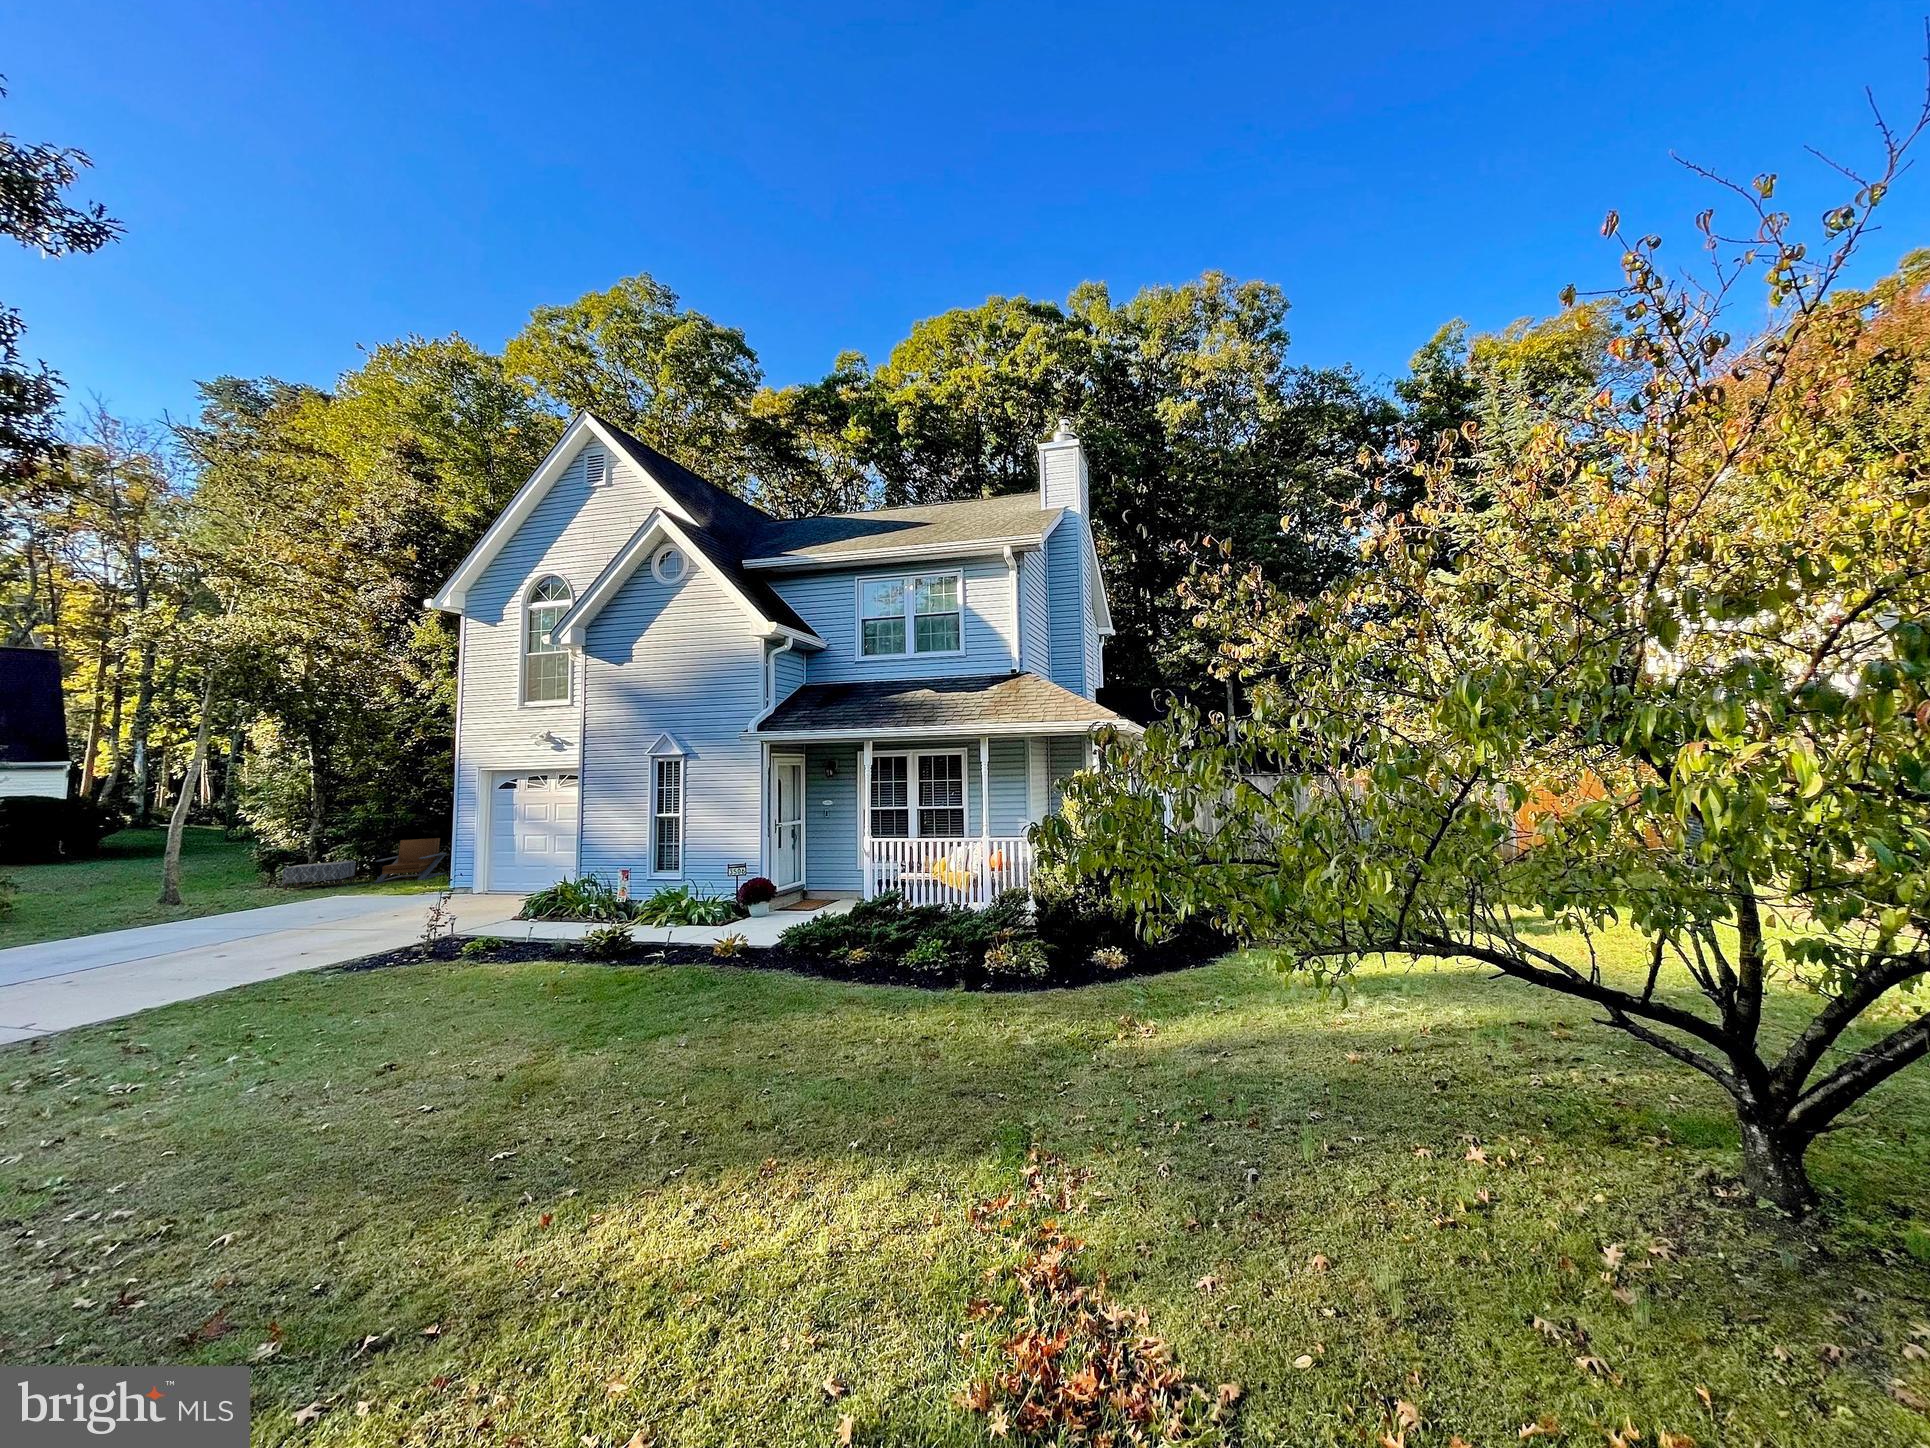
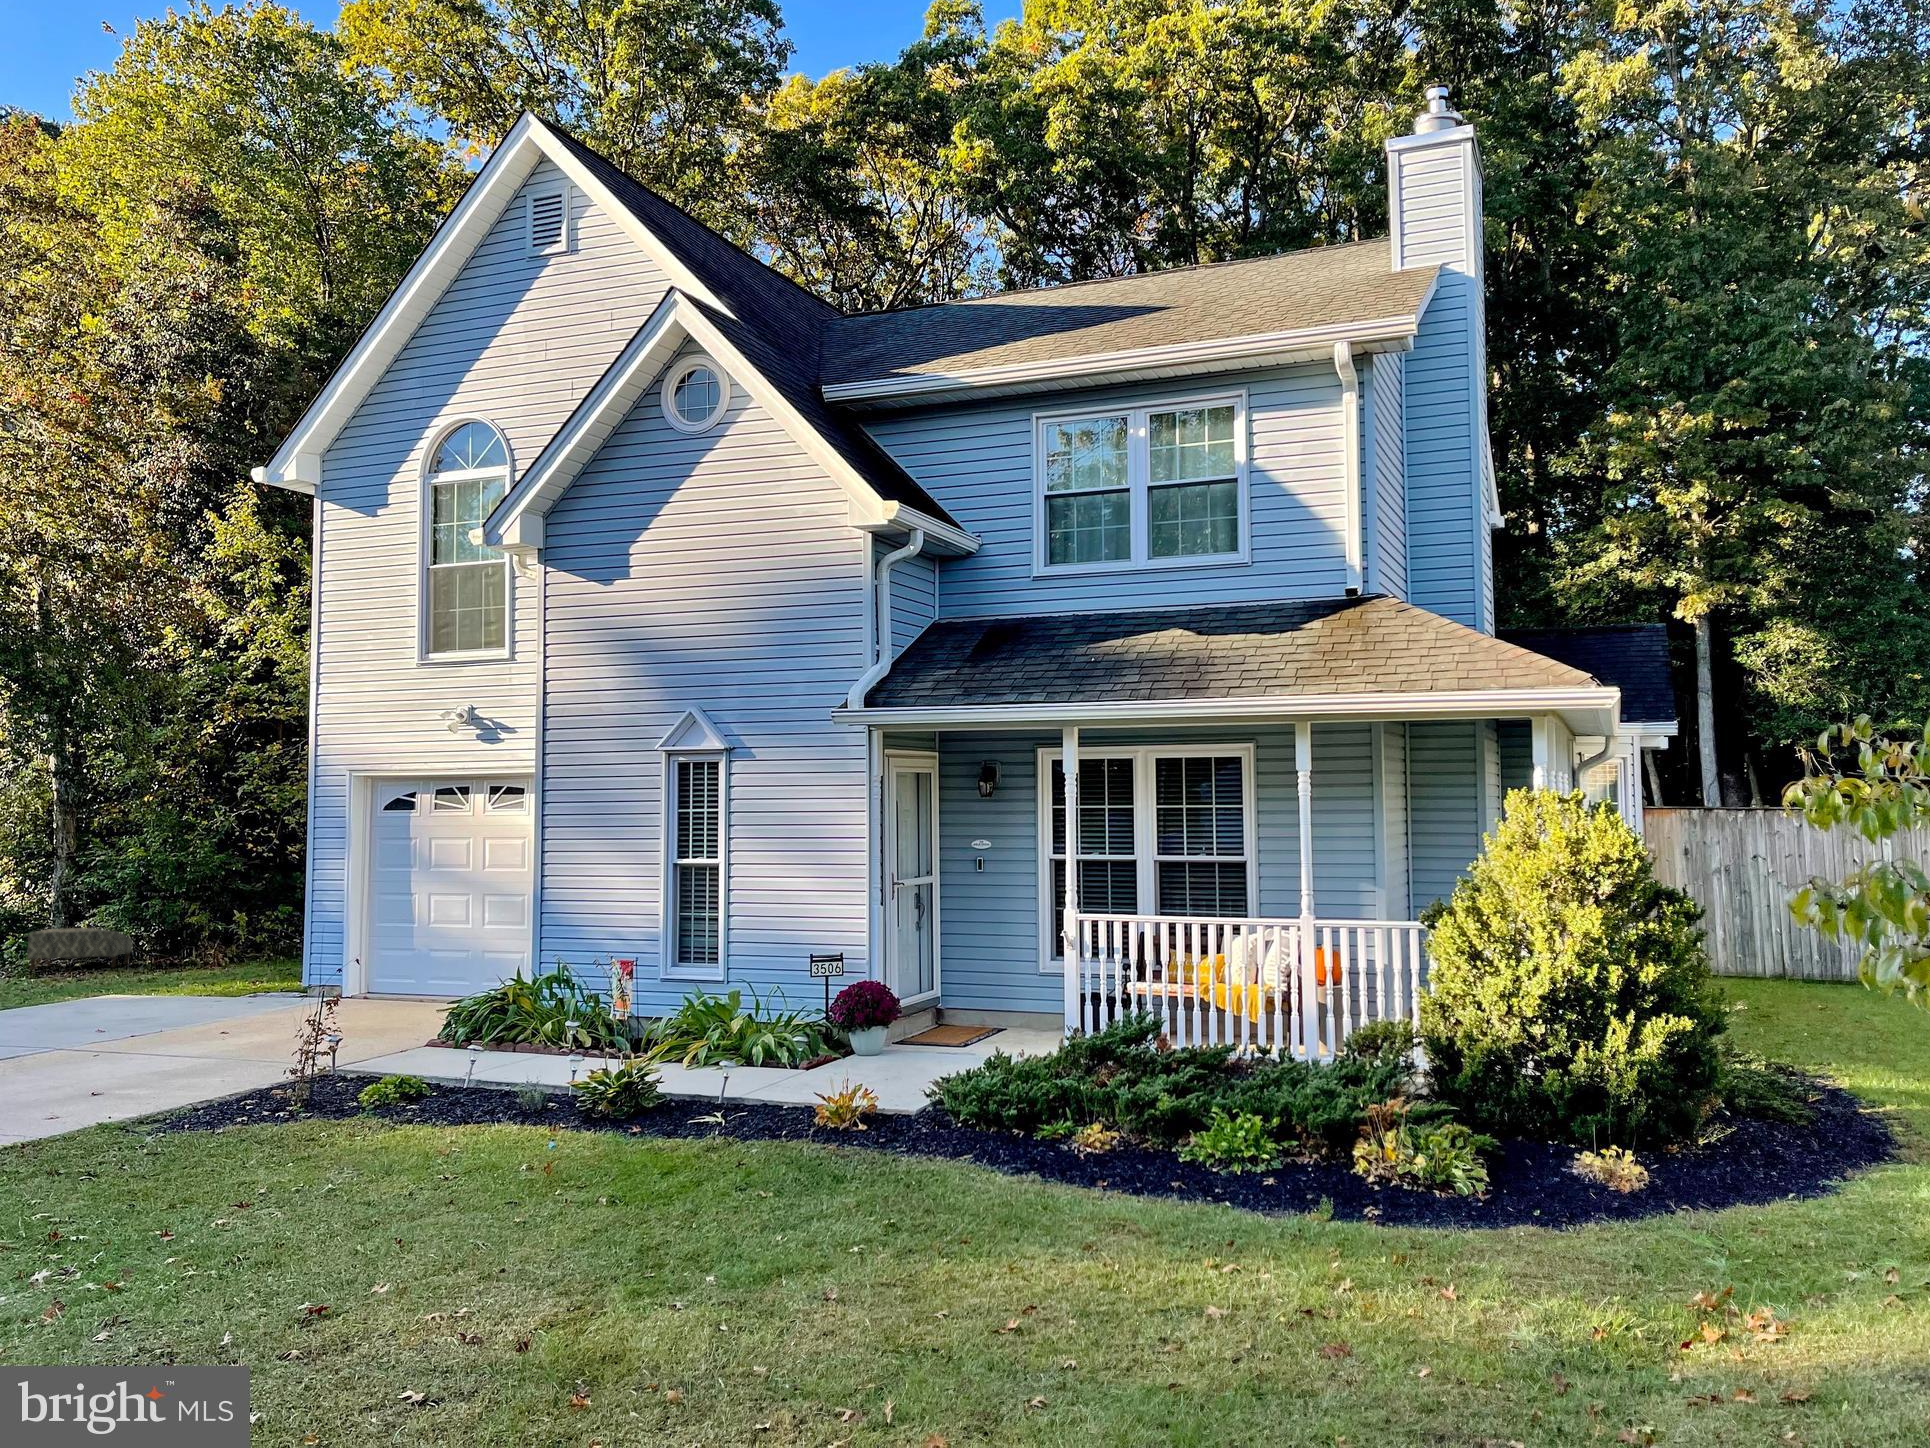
lounge chair: present [375,838,447,883] -> none [165,894,273,966]

